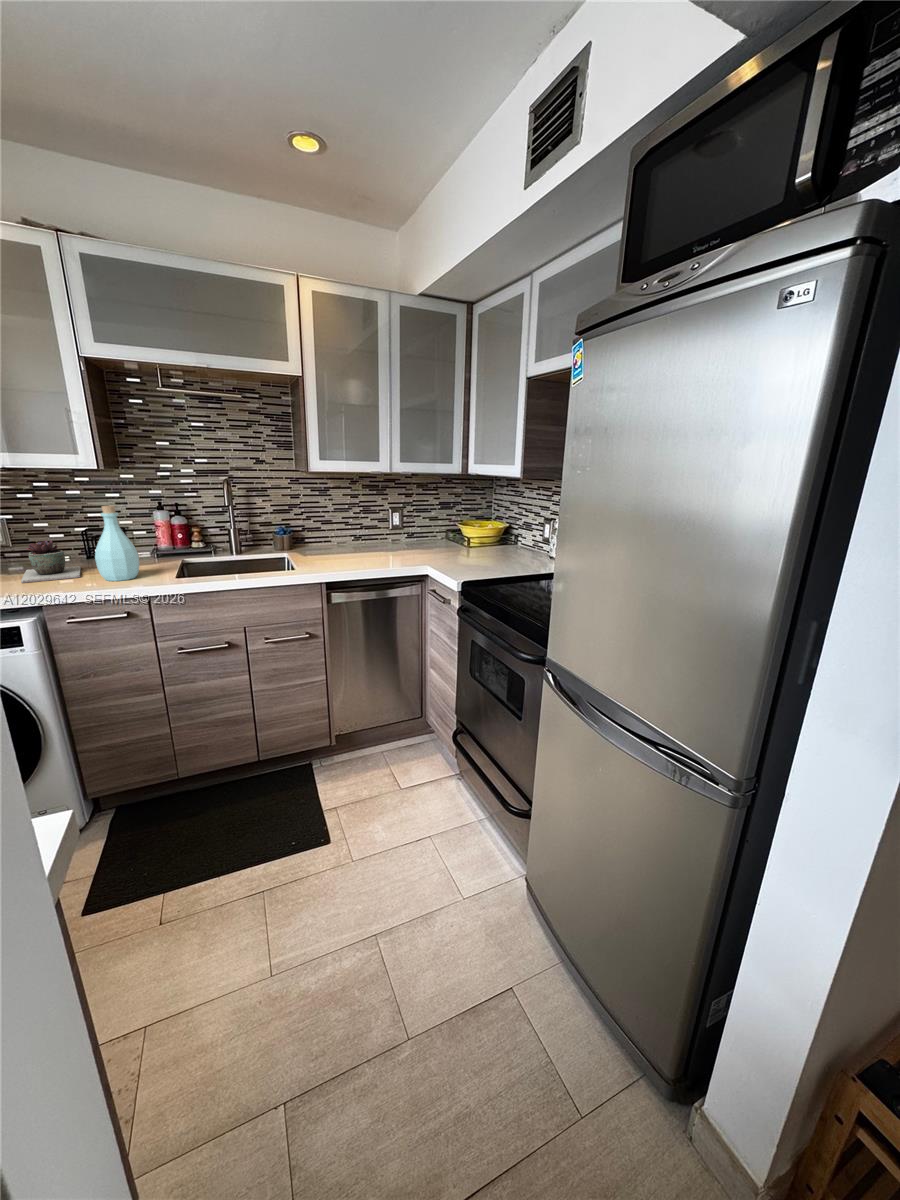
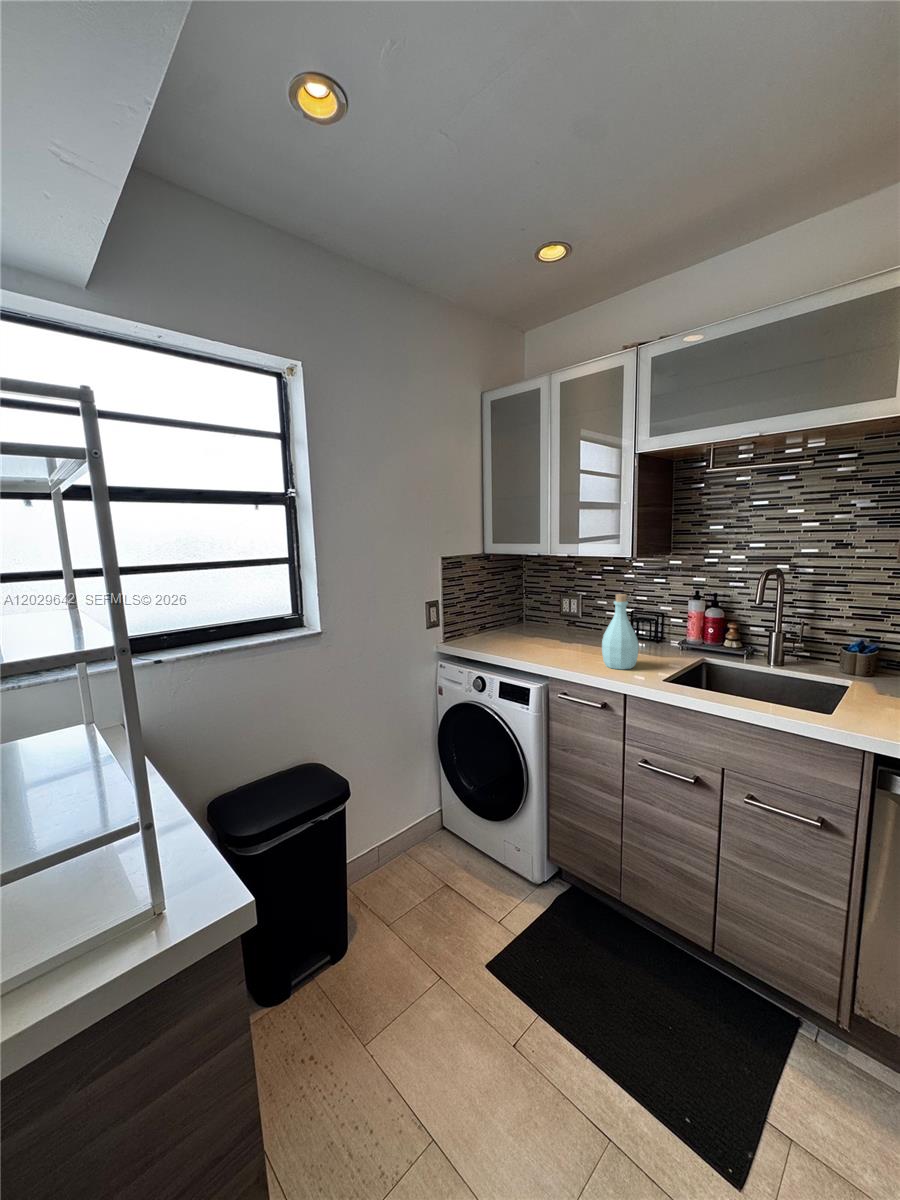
succulent plant: present [21,540,81,583] -> none [555,619,608,657]

